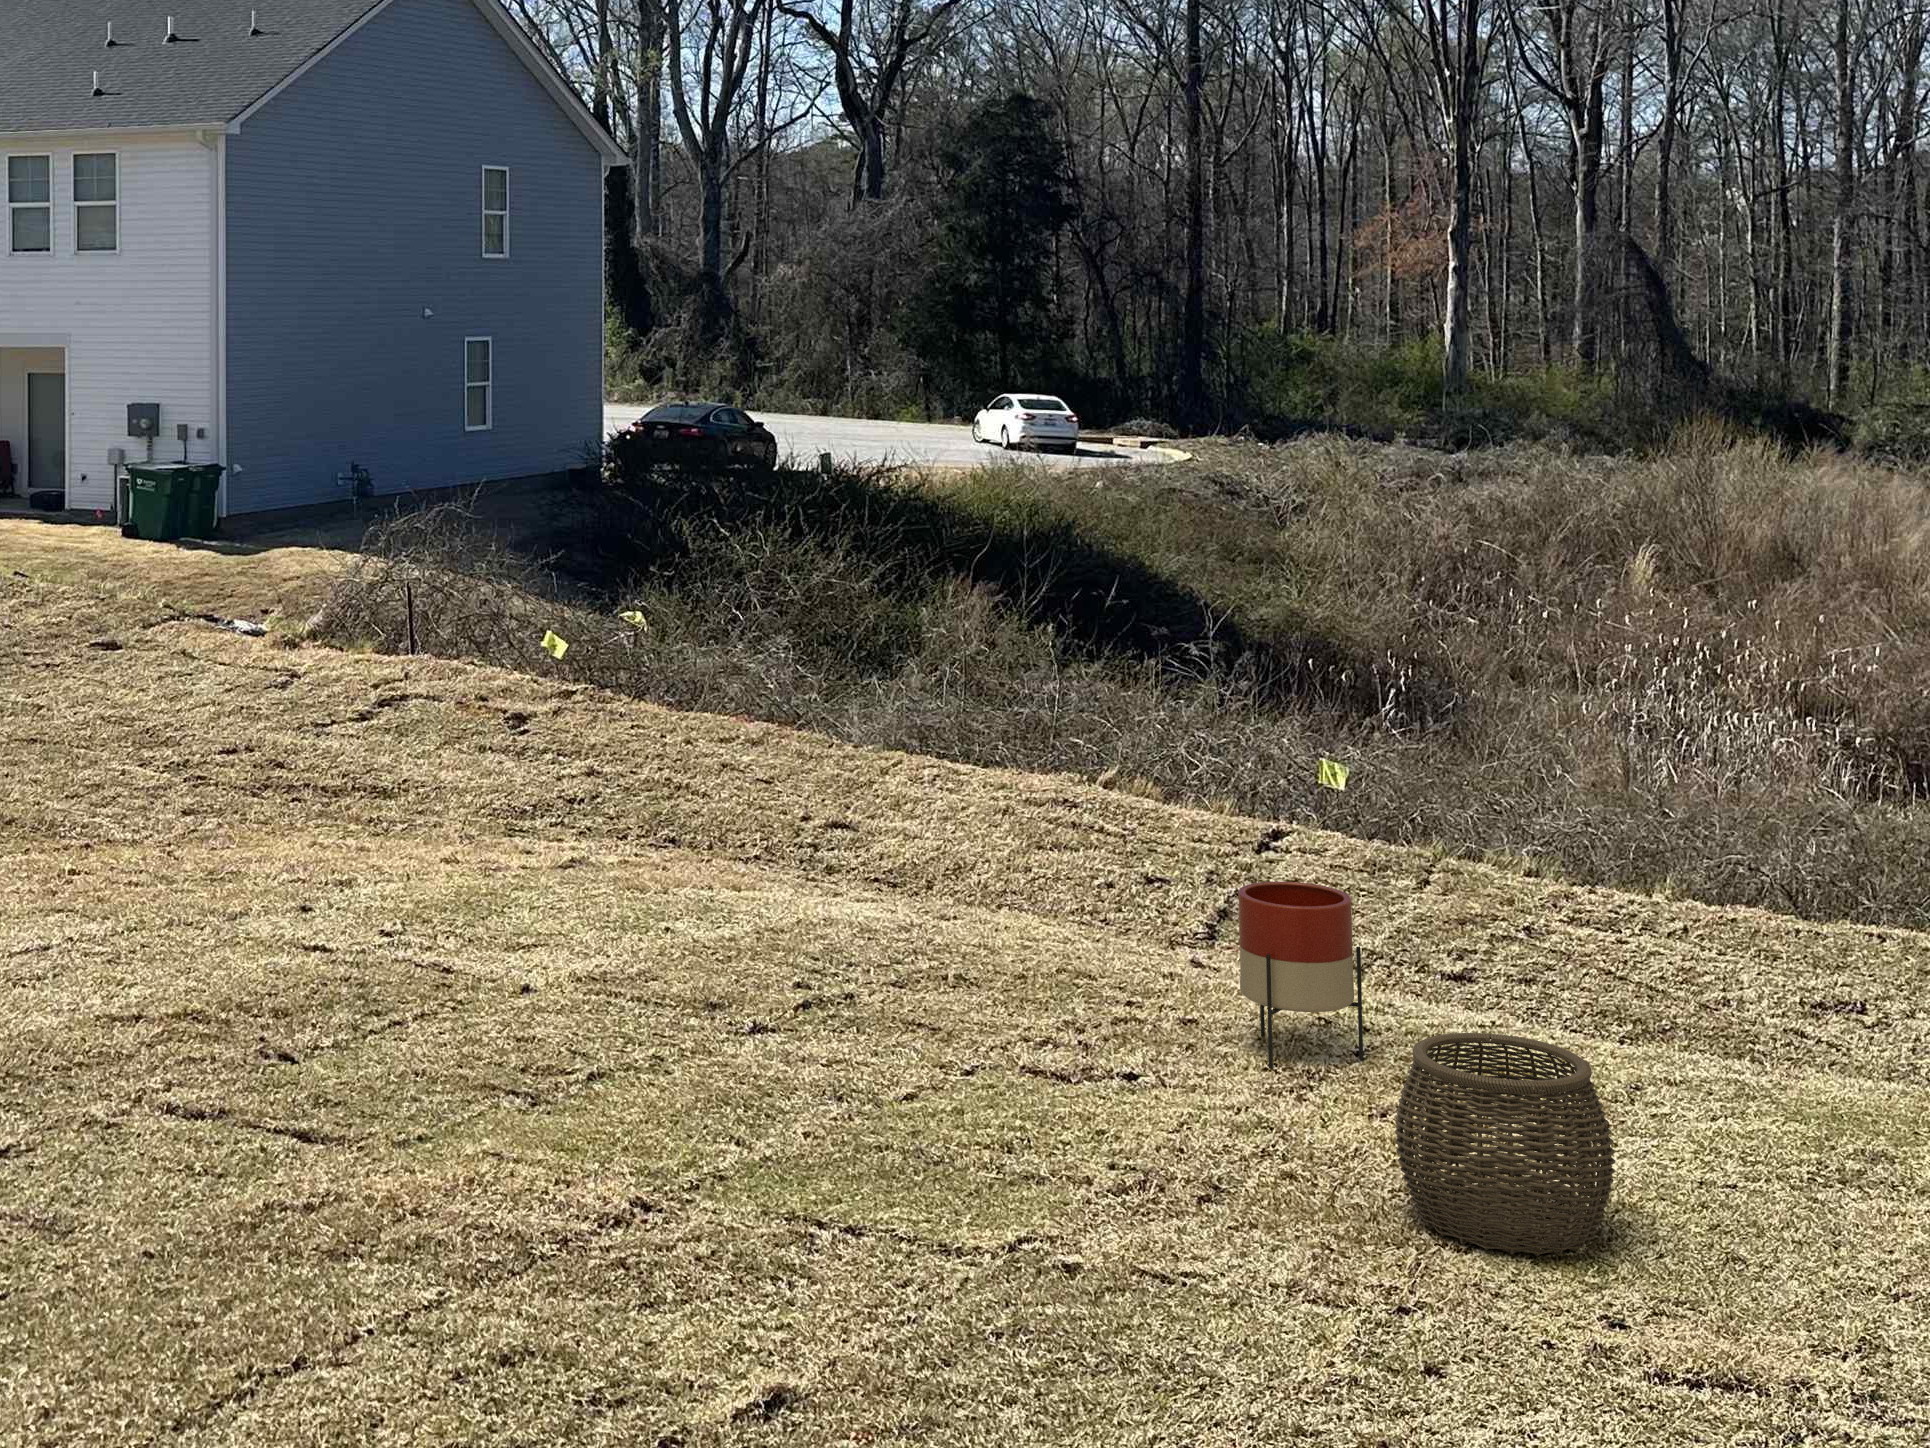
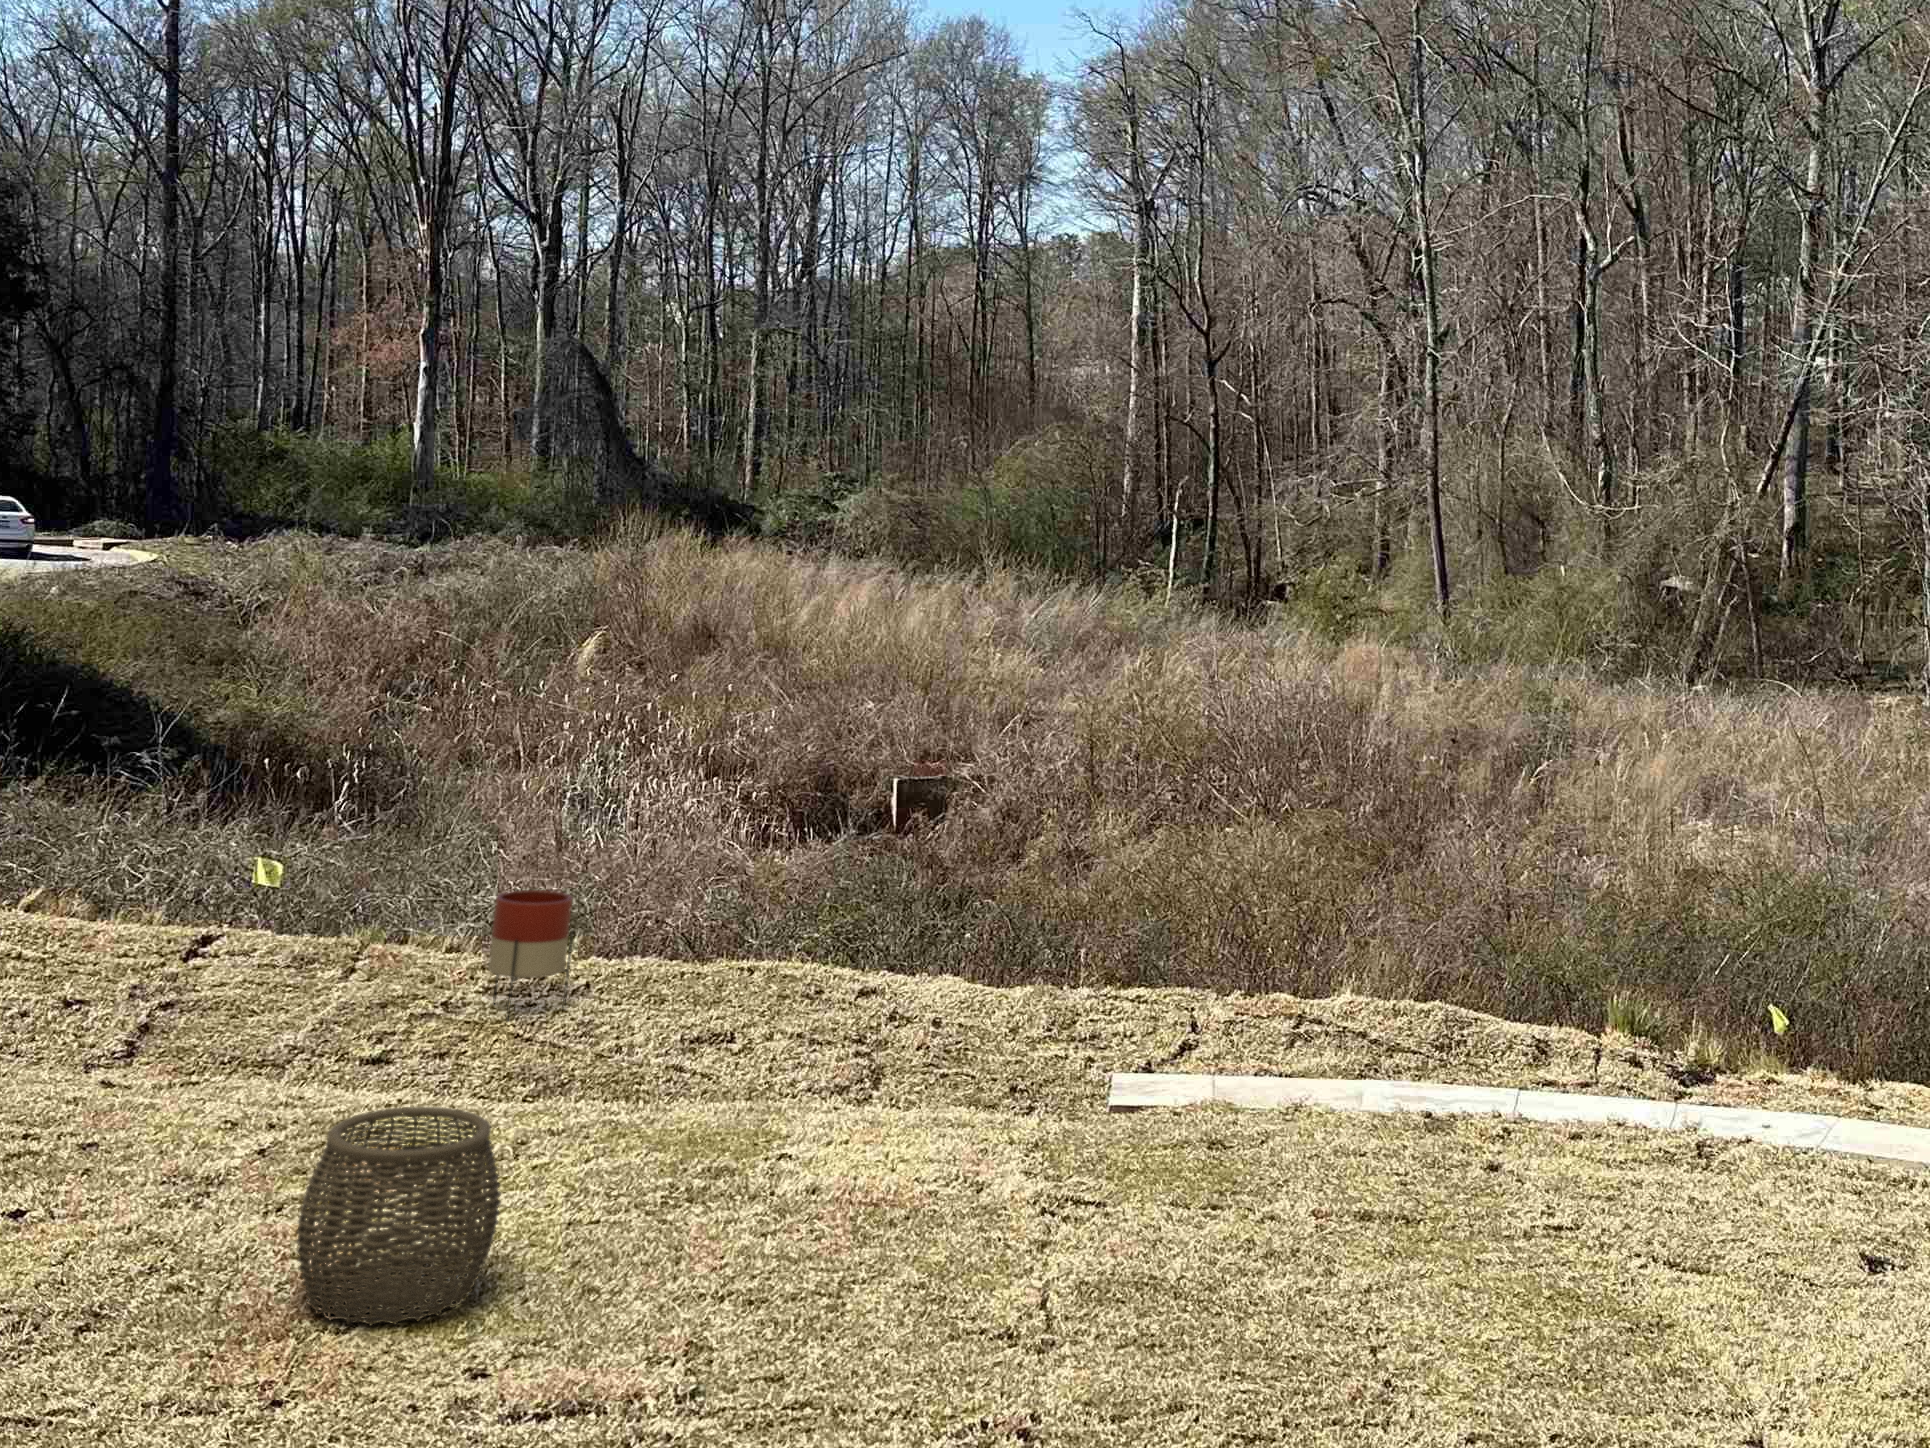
planter: present [1238,882,1363,1069] -> present [488,890,573,1021]

